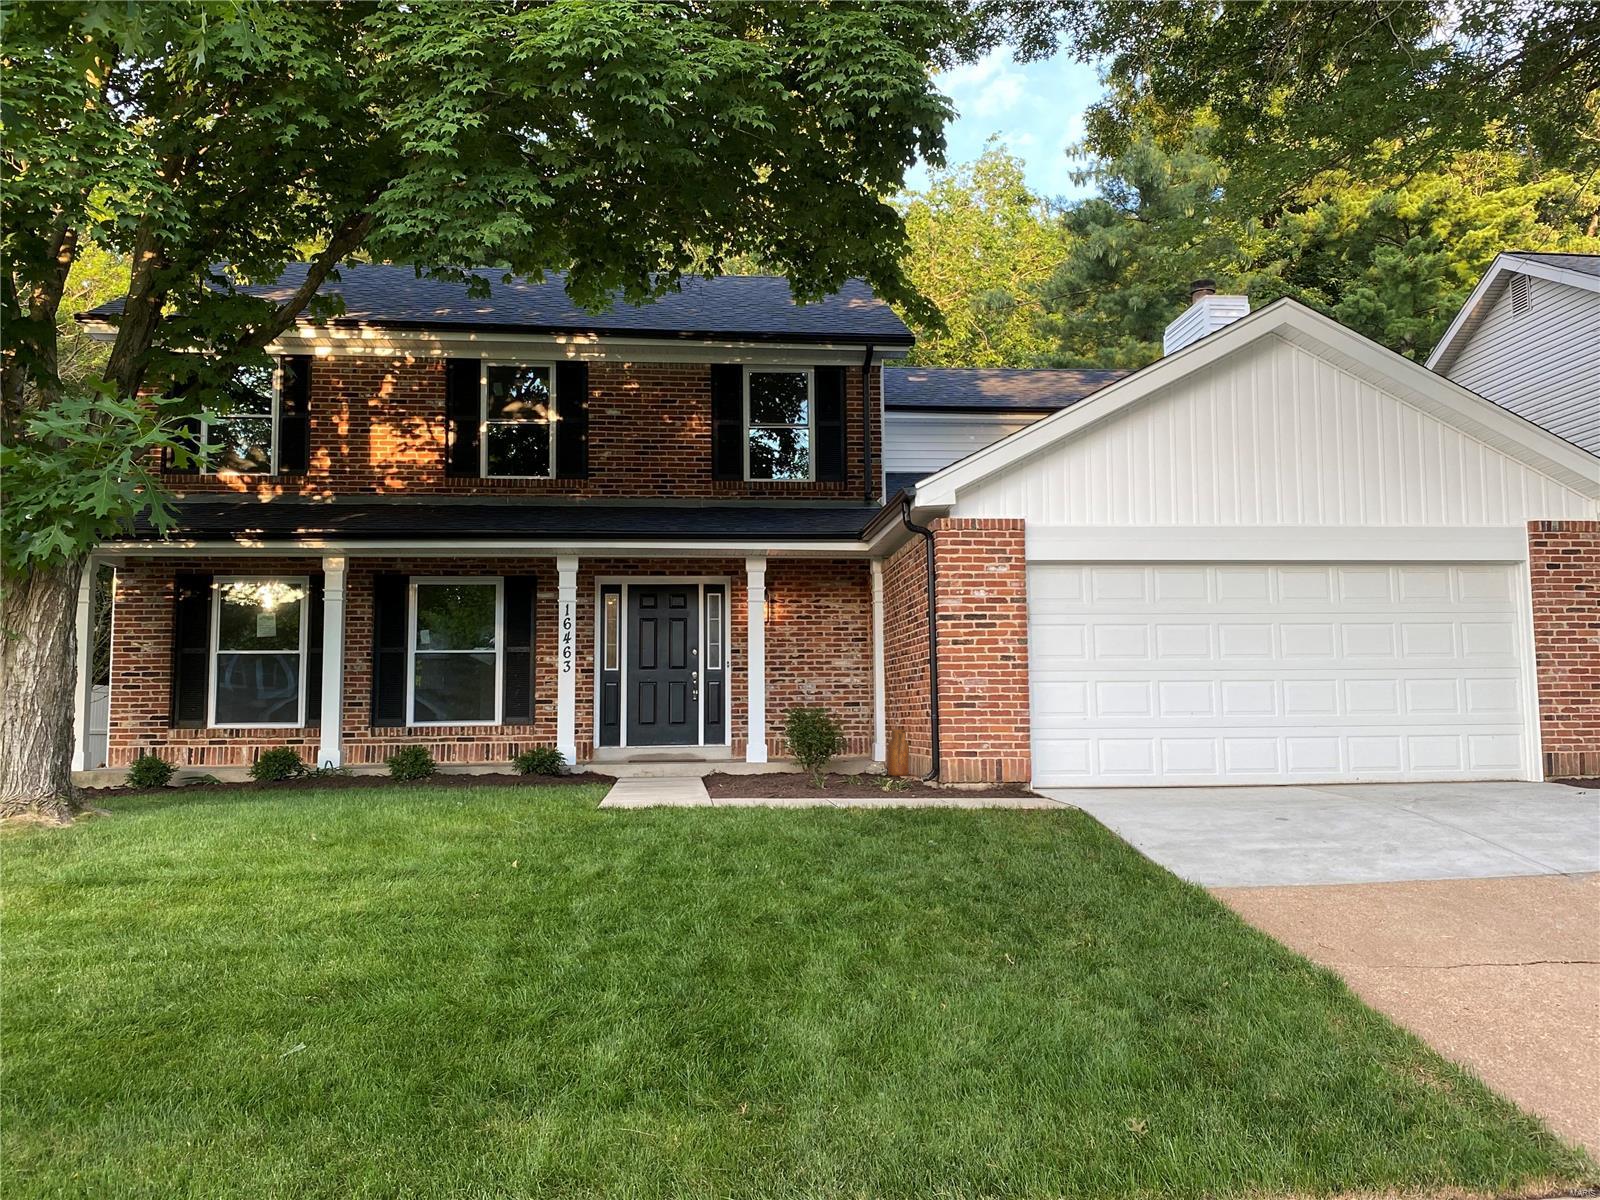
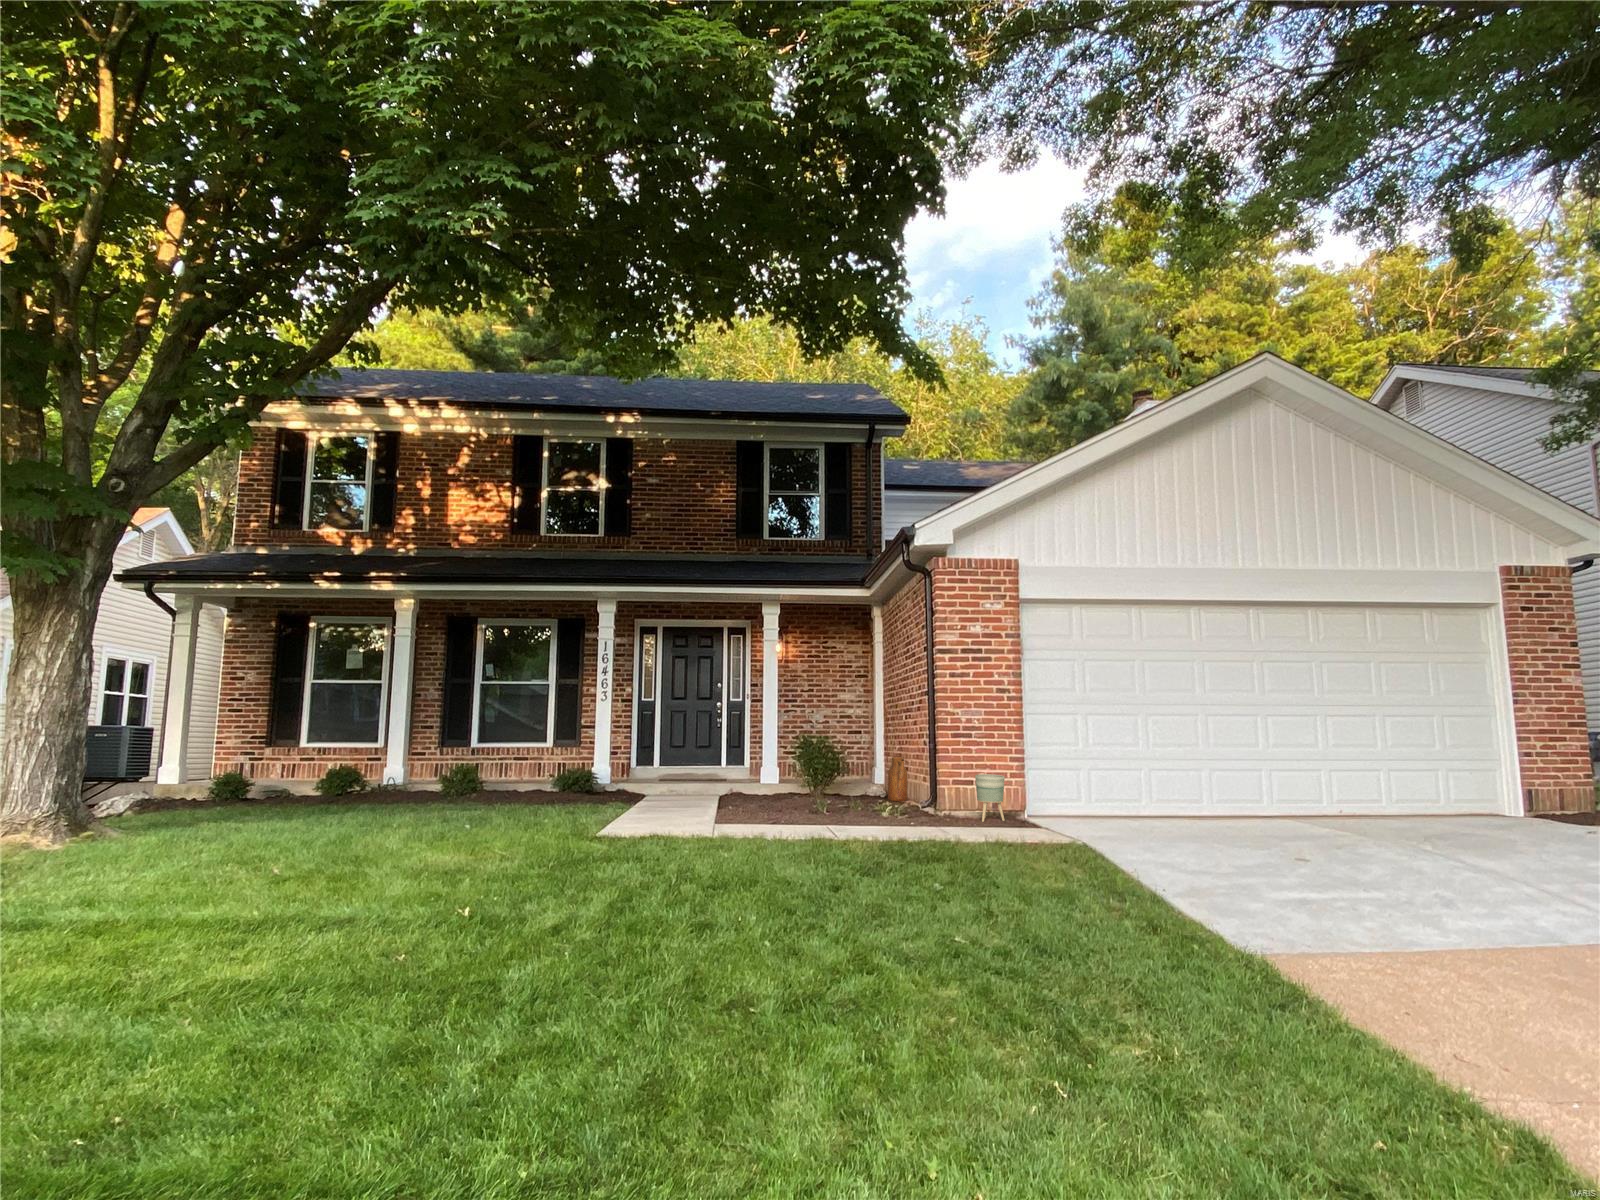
planter: none [978,744,1008,791] -> present [975,774,1005,822]

